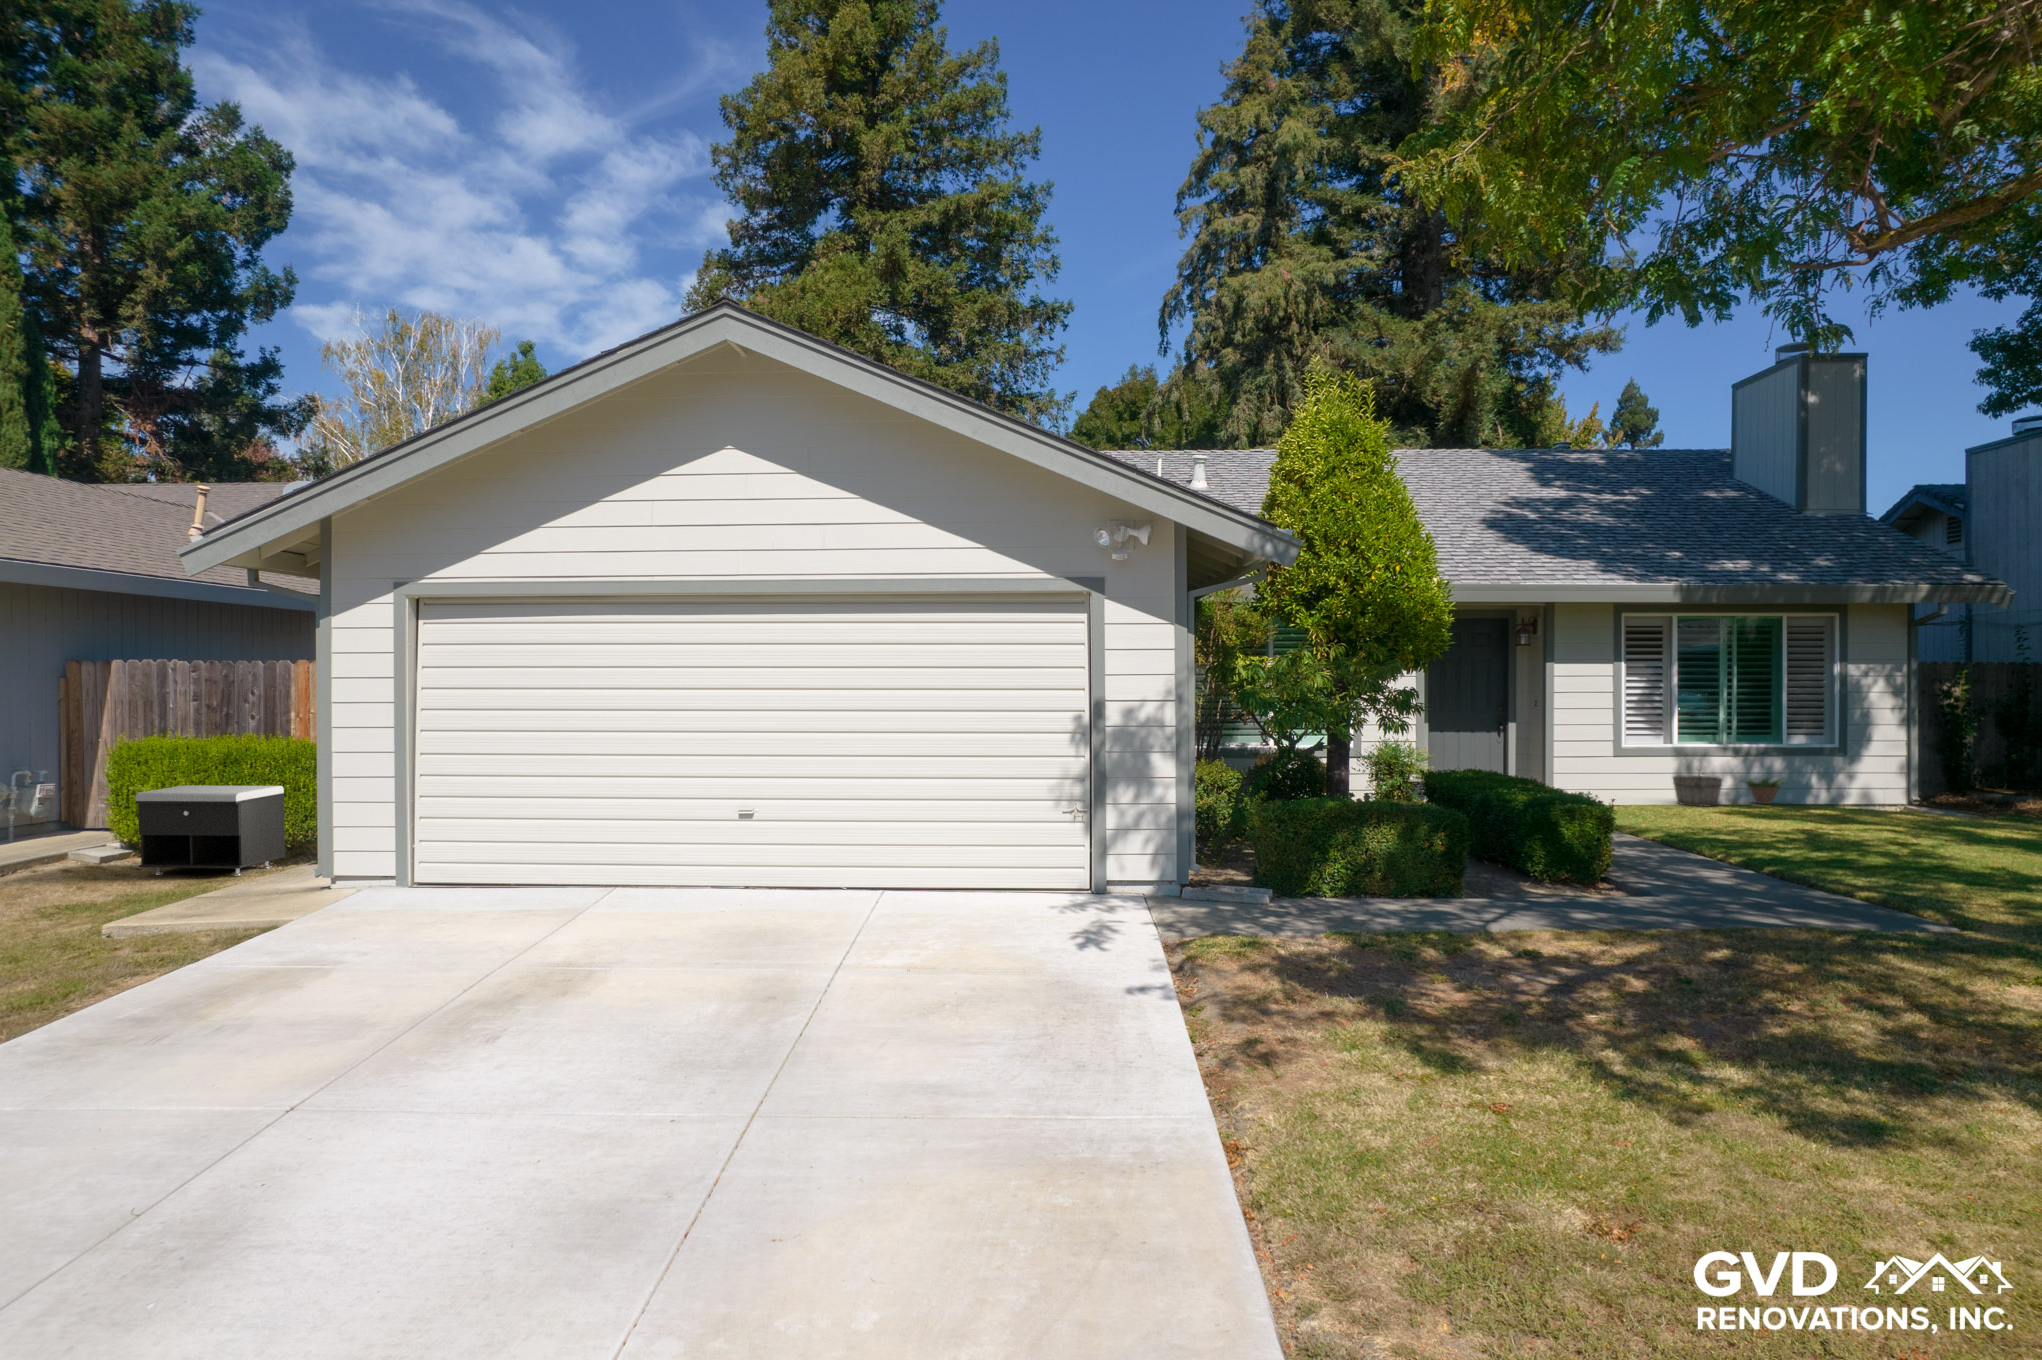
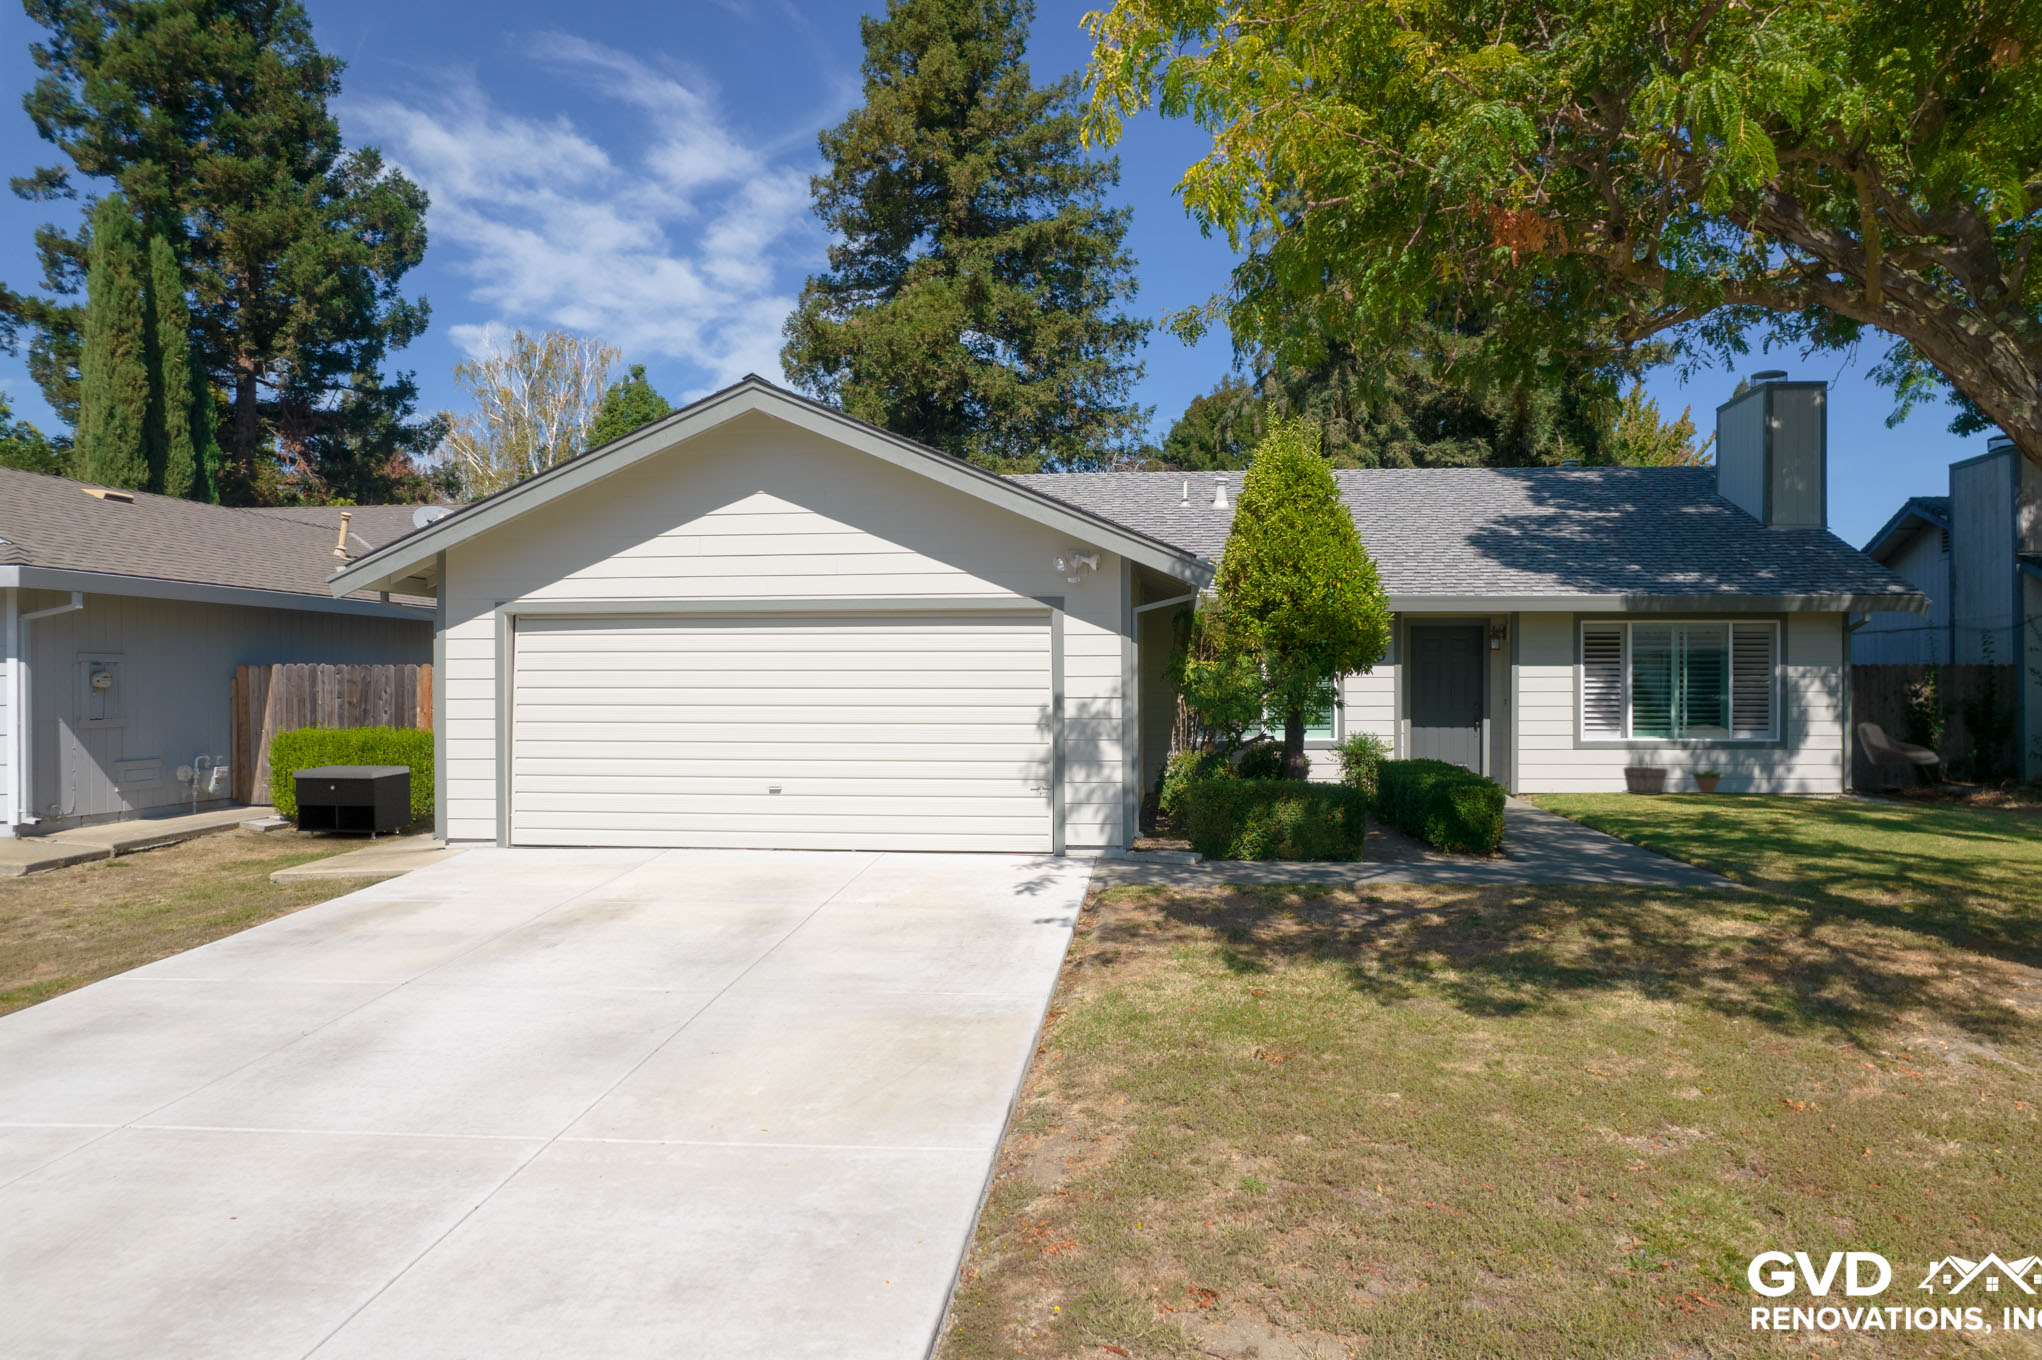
lounge chair: none [1919,725,2010,804] -> present [1858,723,1939,794]

